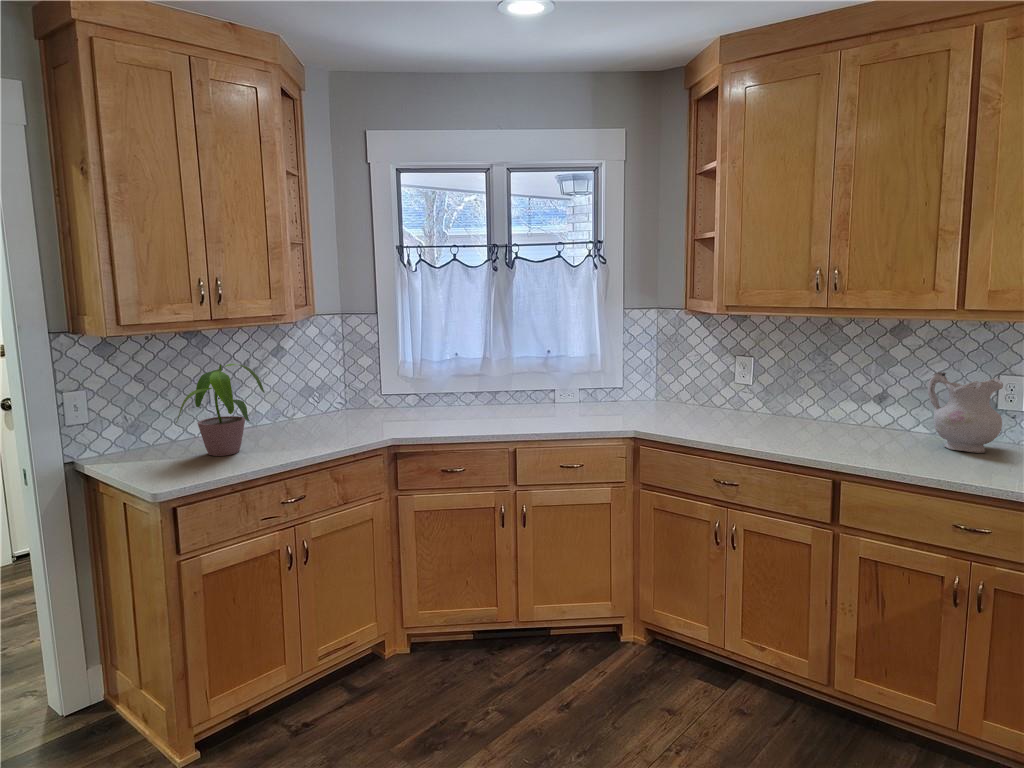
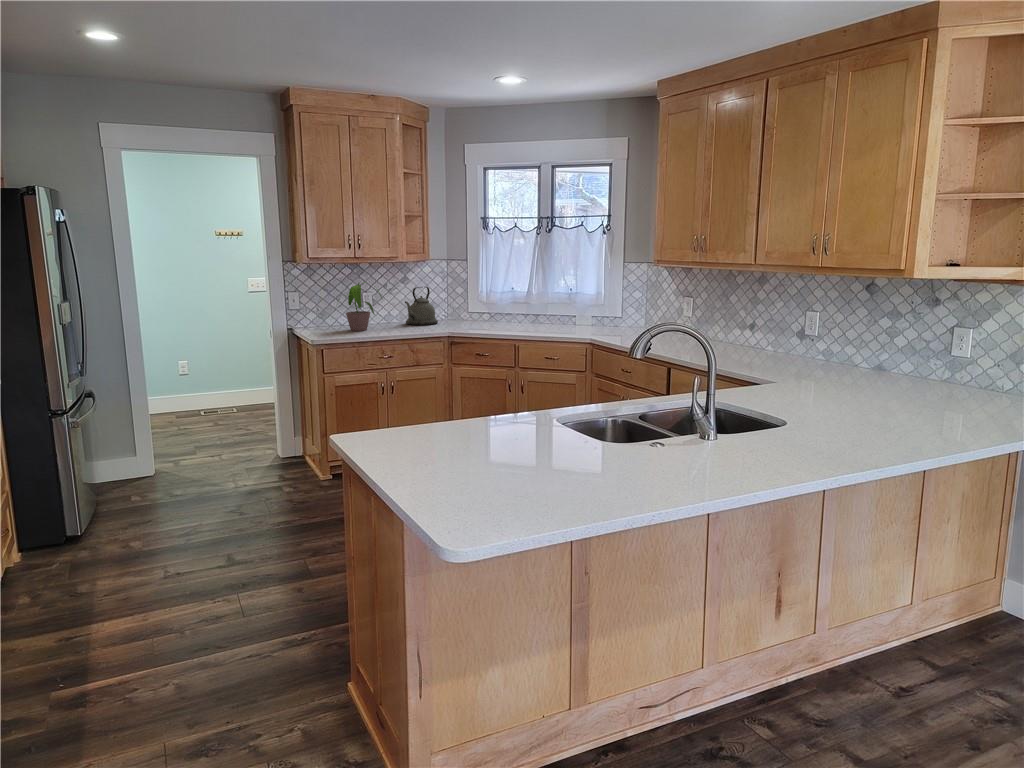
kettle: none [291,362,347,429] -> present [405,287,438,325]
ceramic pitcher: present [928,372,1003,453] -> none [753,306,794,359]

